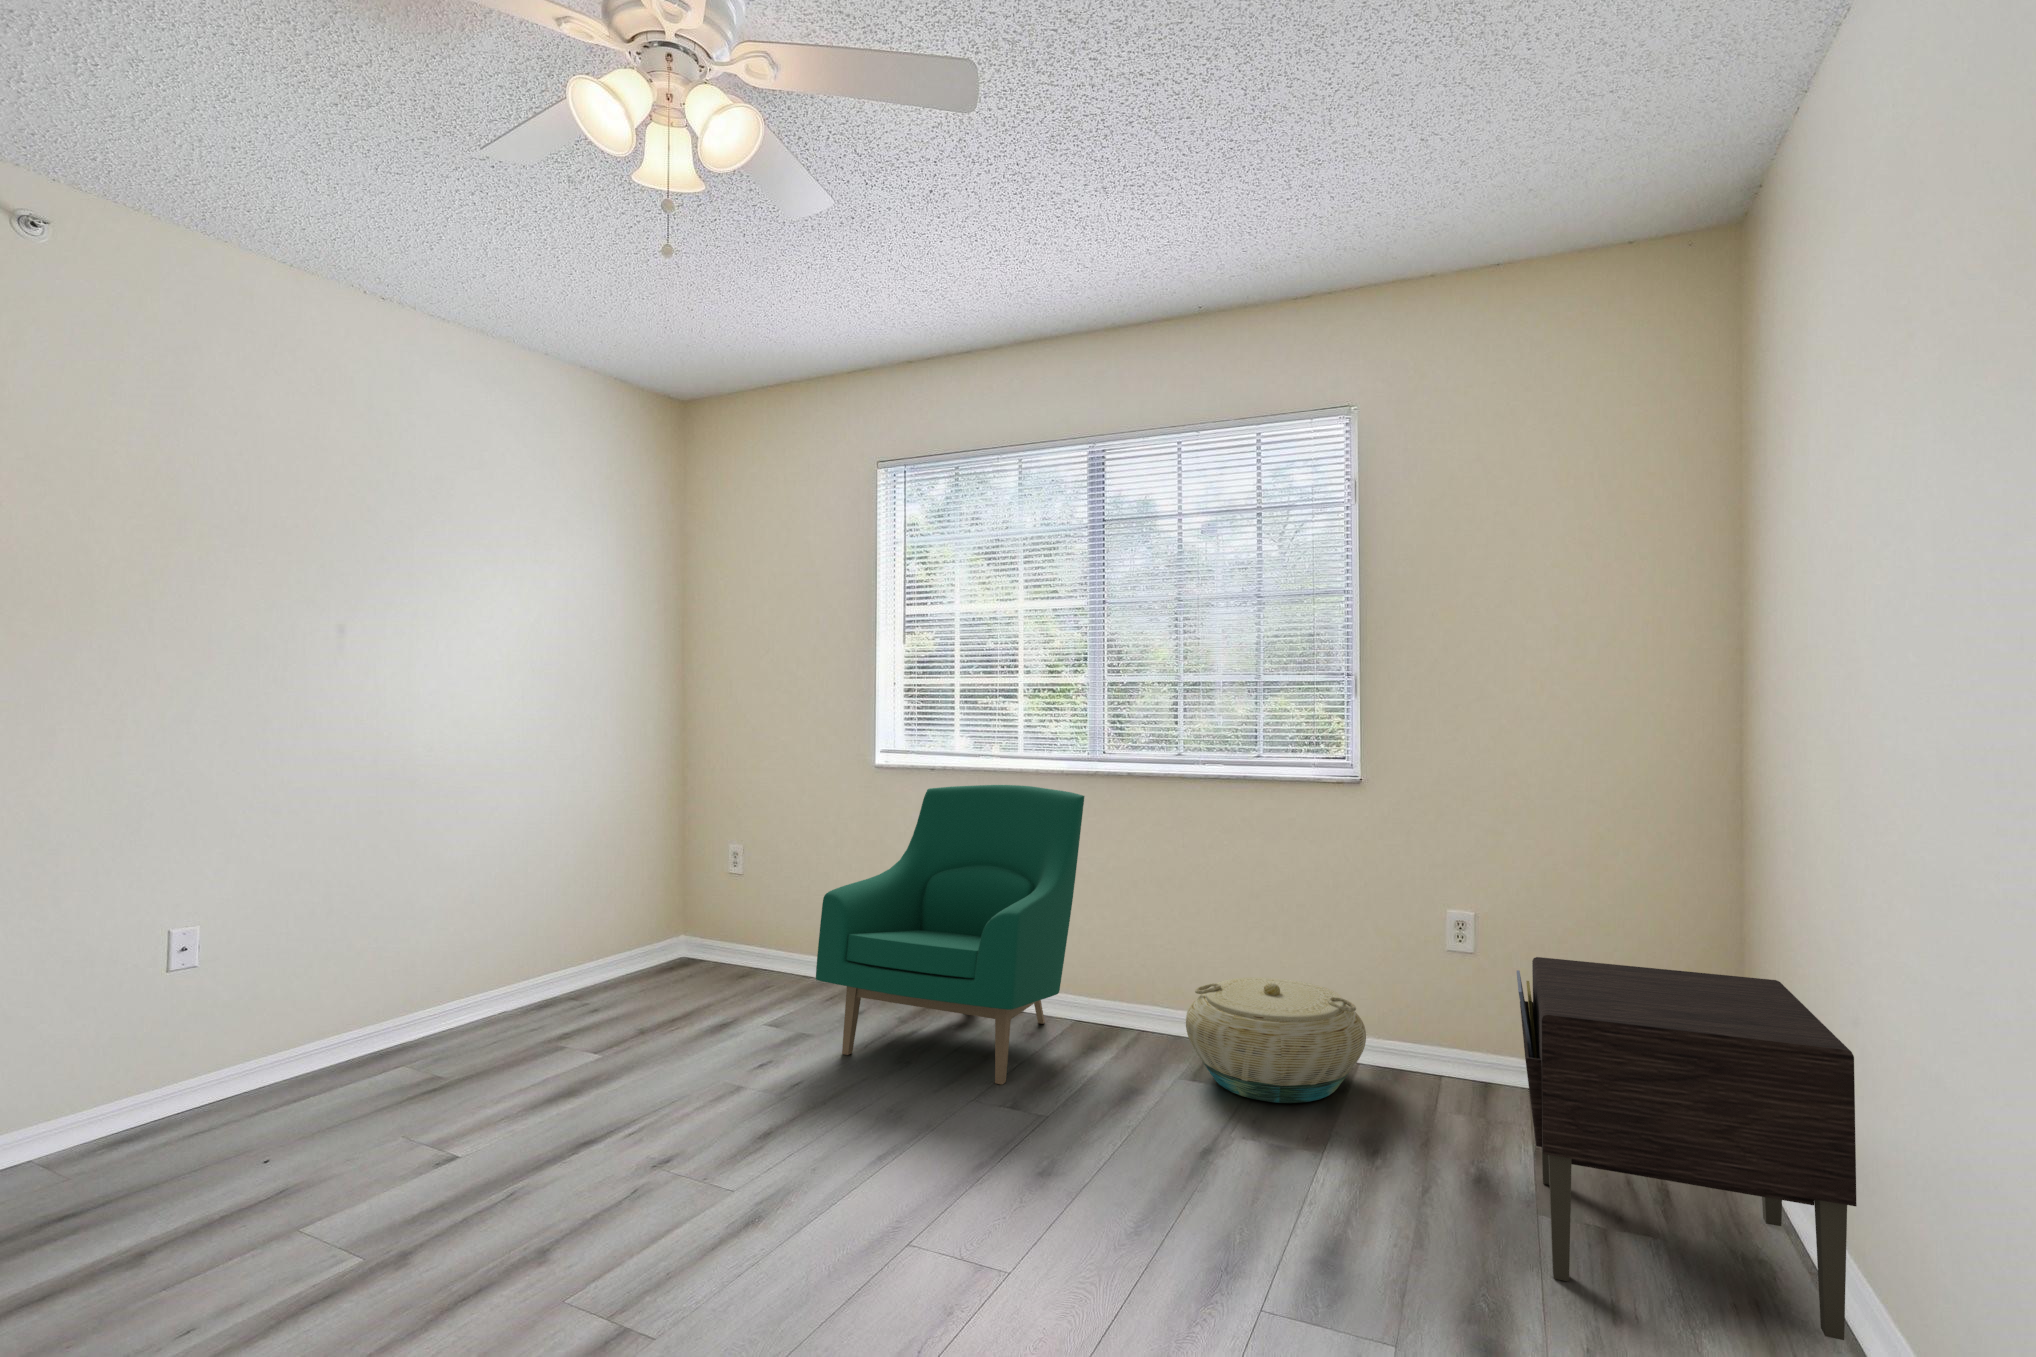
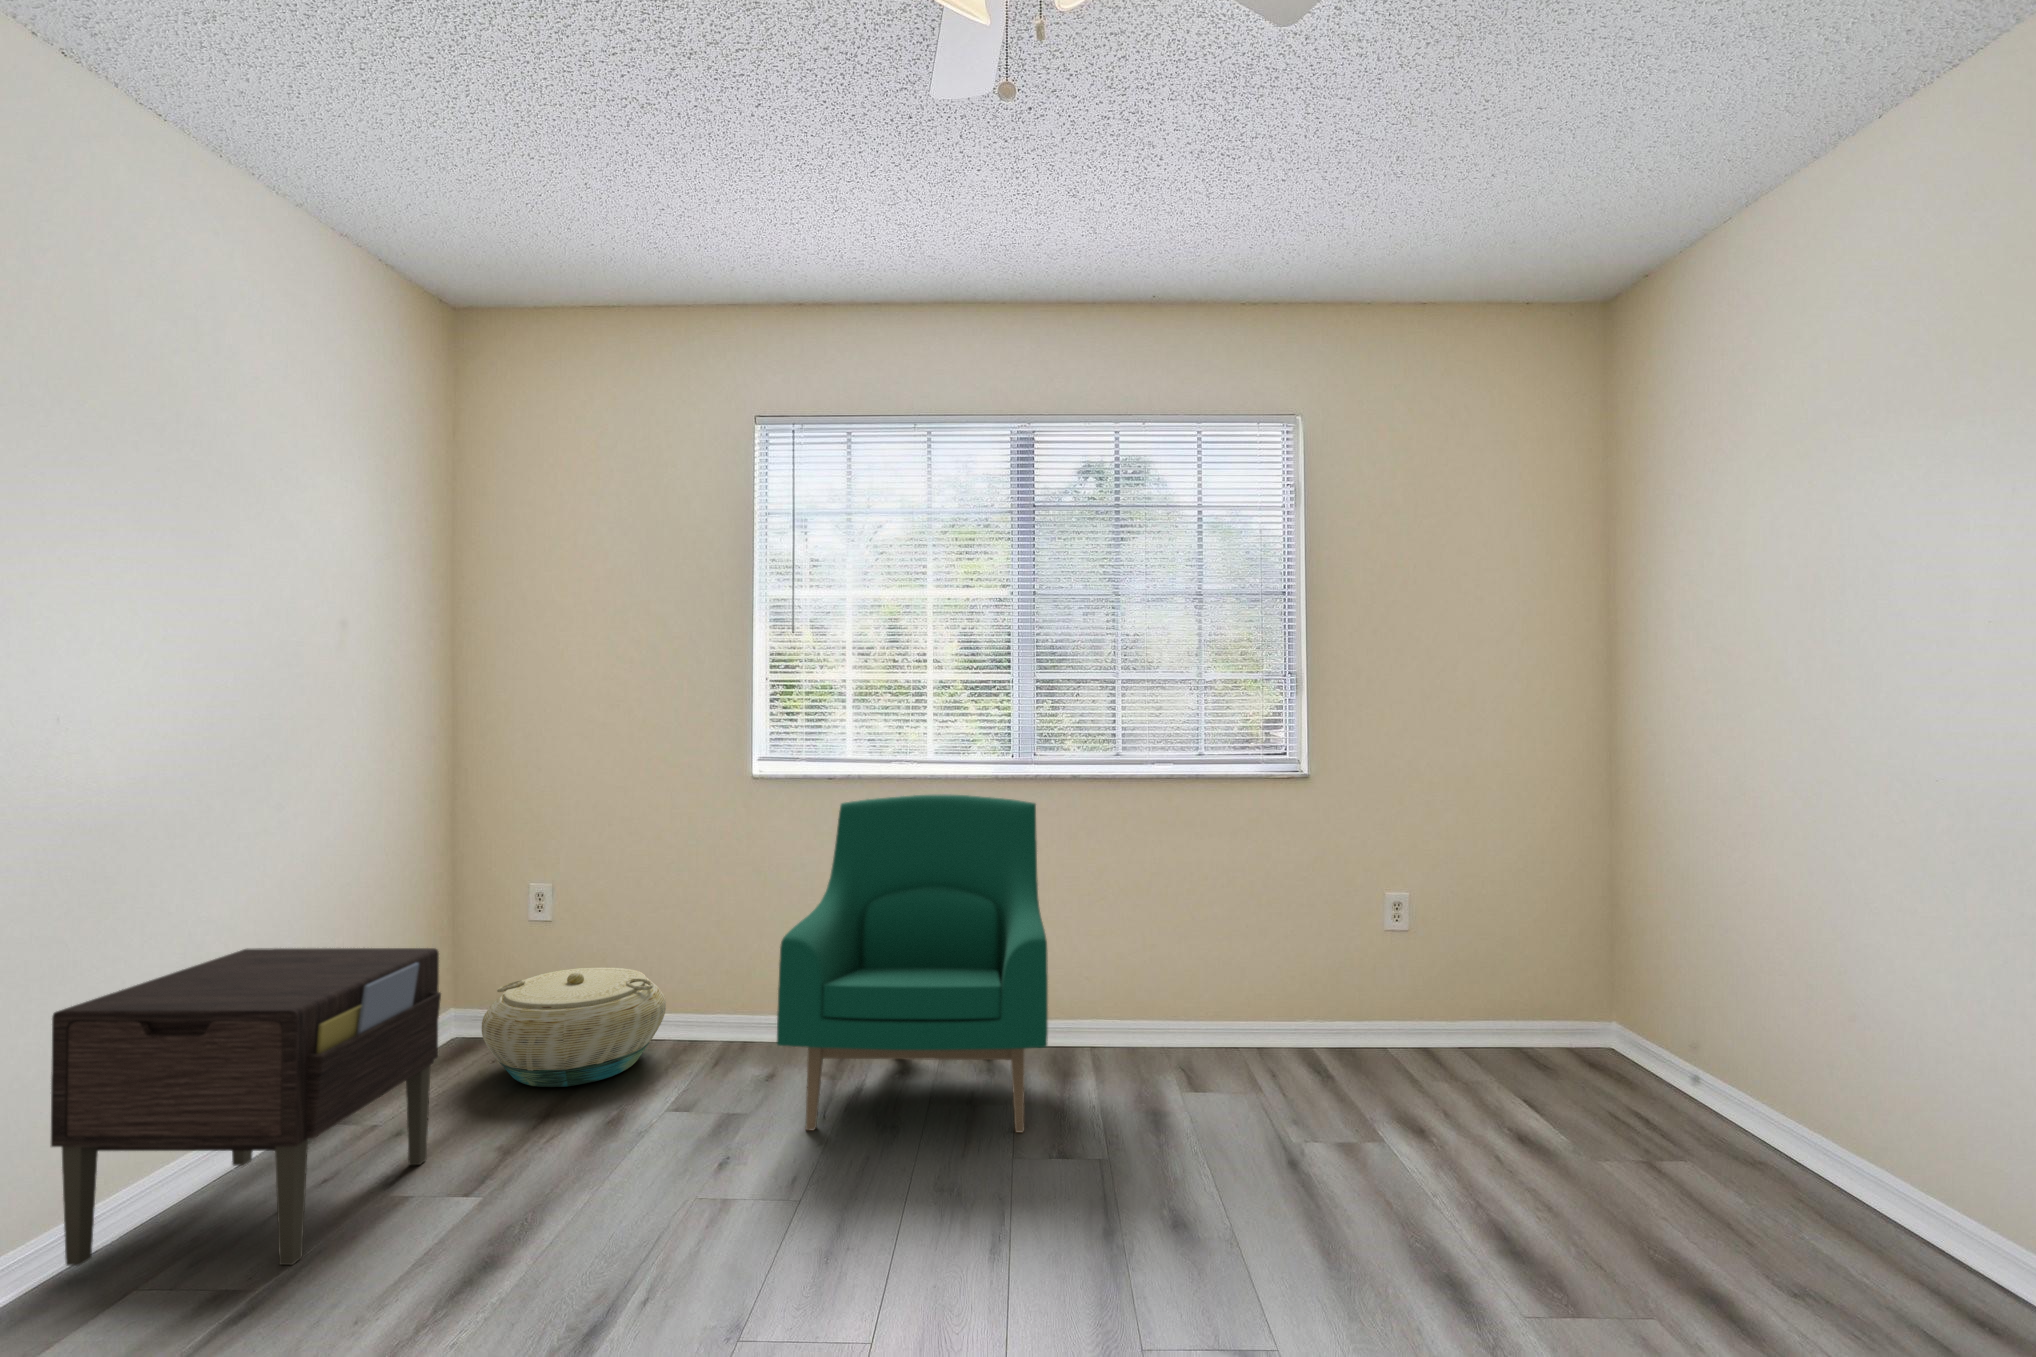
nightstand: present [1517,957,1857,1340] -> present [51,948,441,1266]
basket: present [1186,978,1366,1103] -> present [482,967,666,1087]

